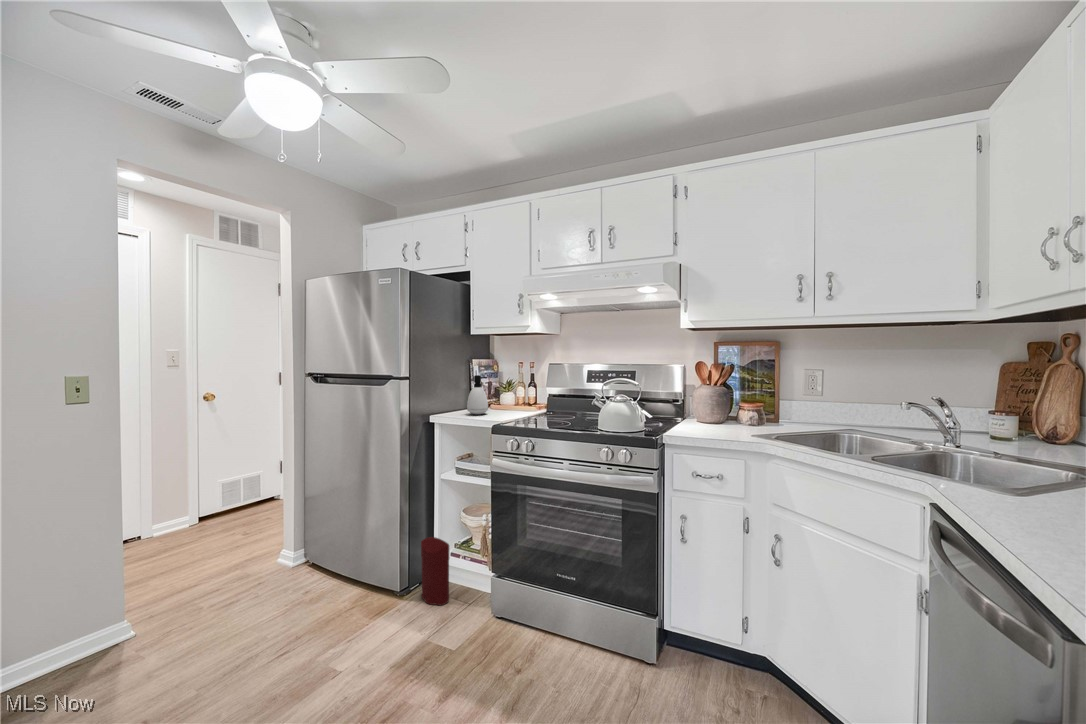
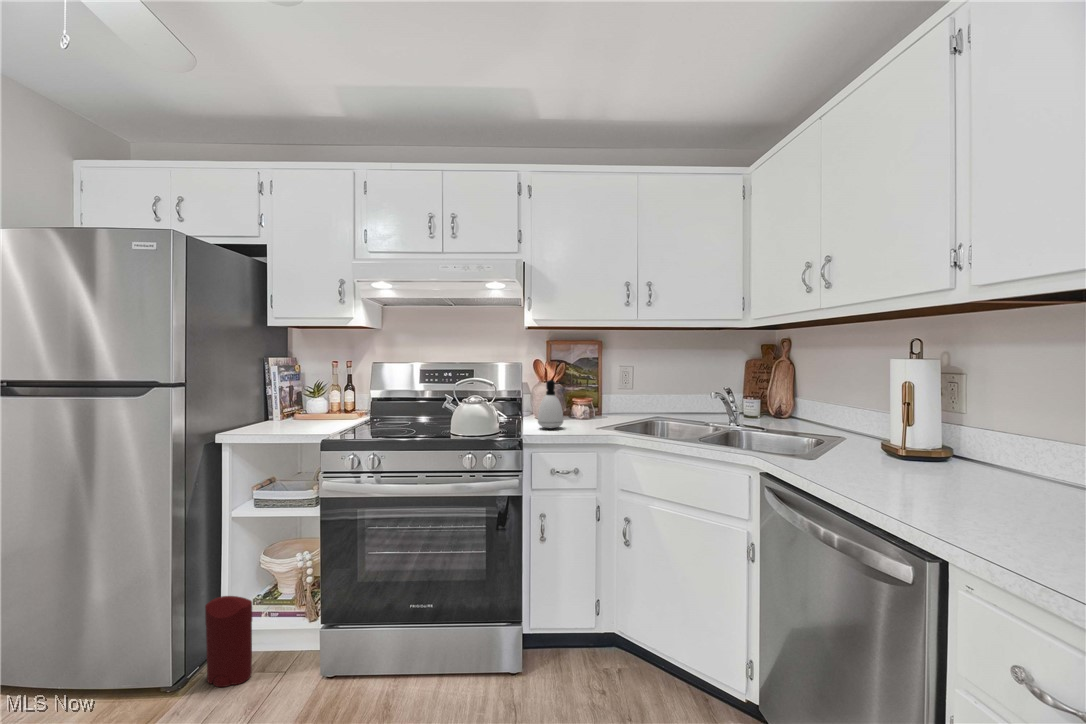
soap dispenser: present [467,375,488,414] -> present [538,380,564,428]

